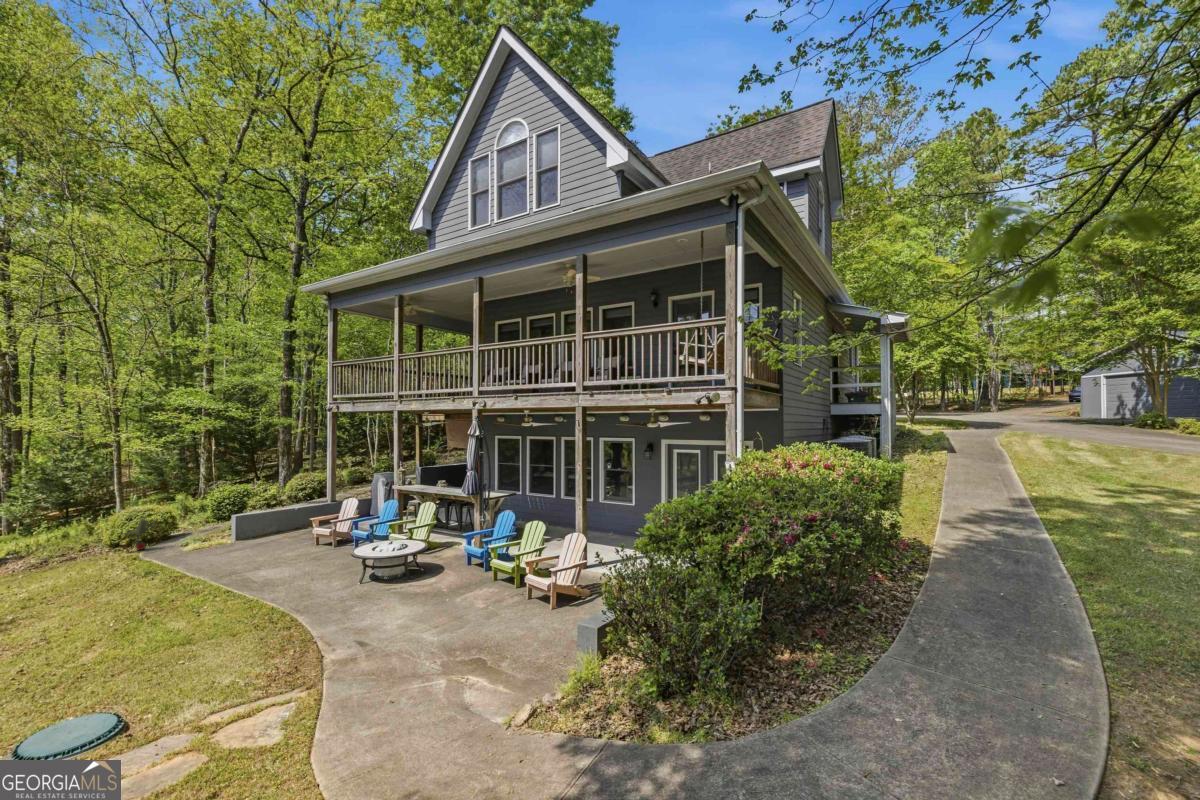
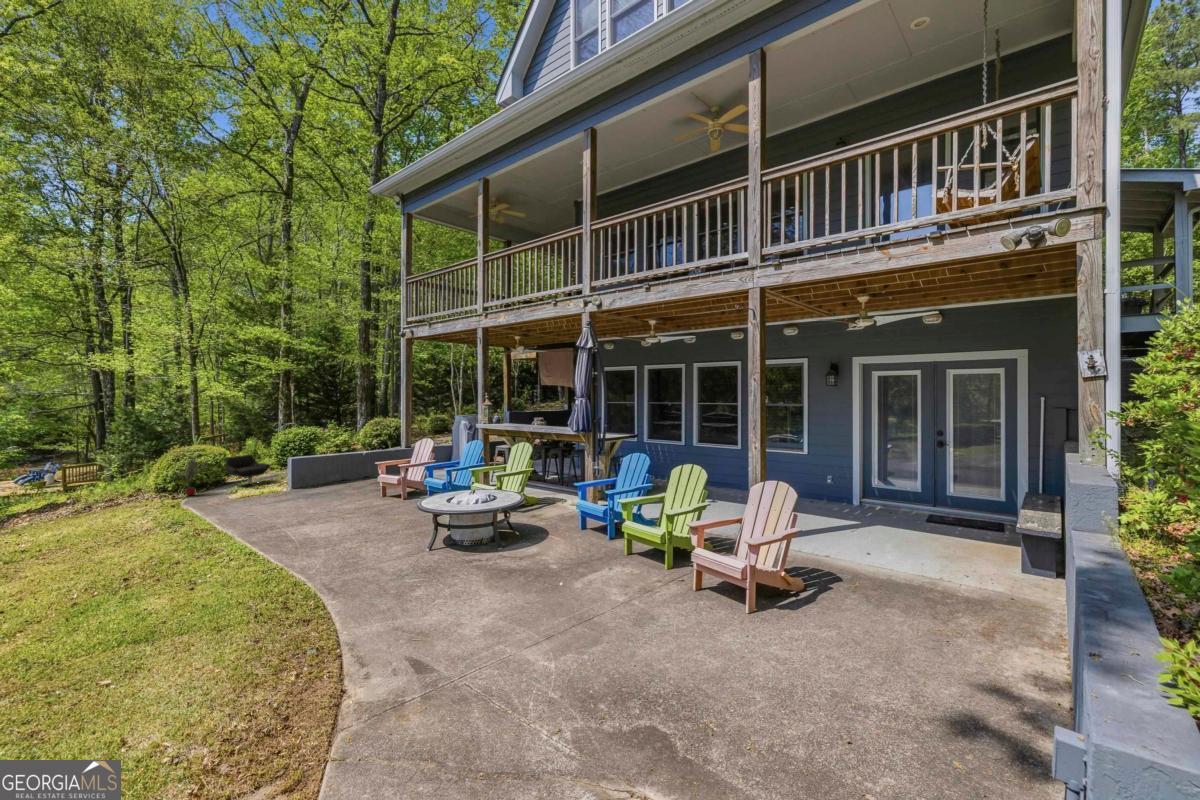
lounge chair: none [169,511,211,541] -> present [225,454,270,485]

